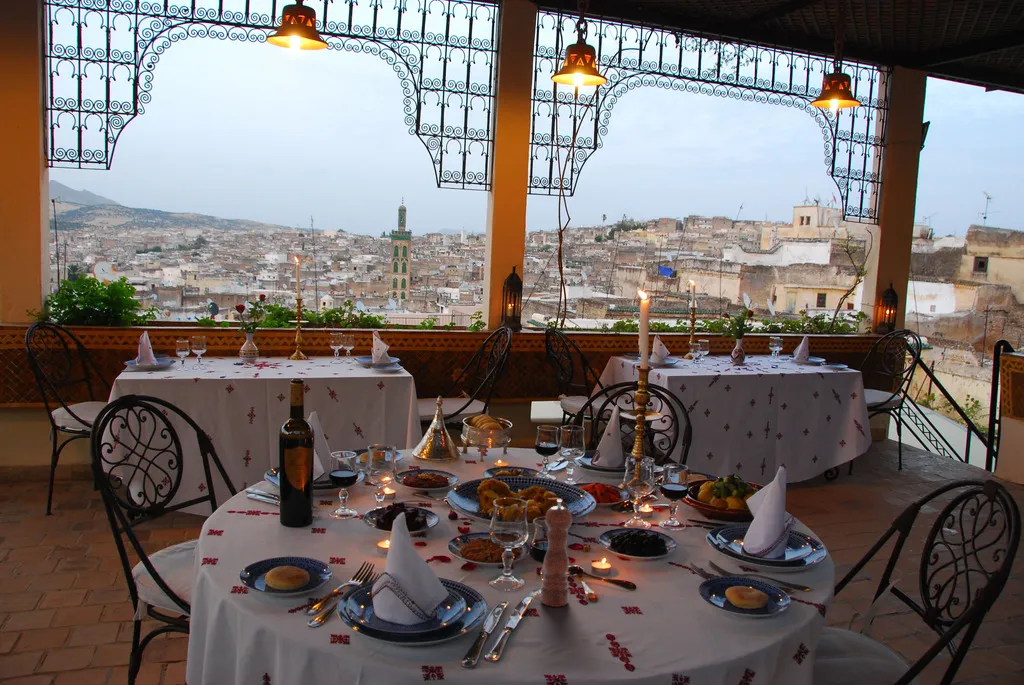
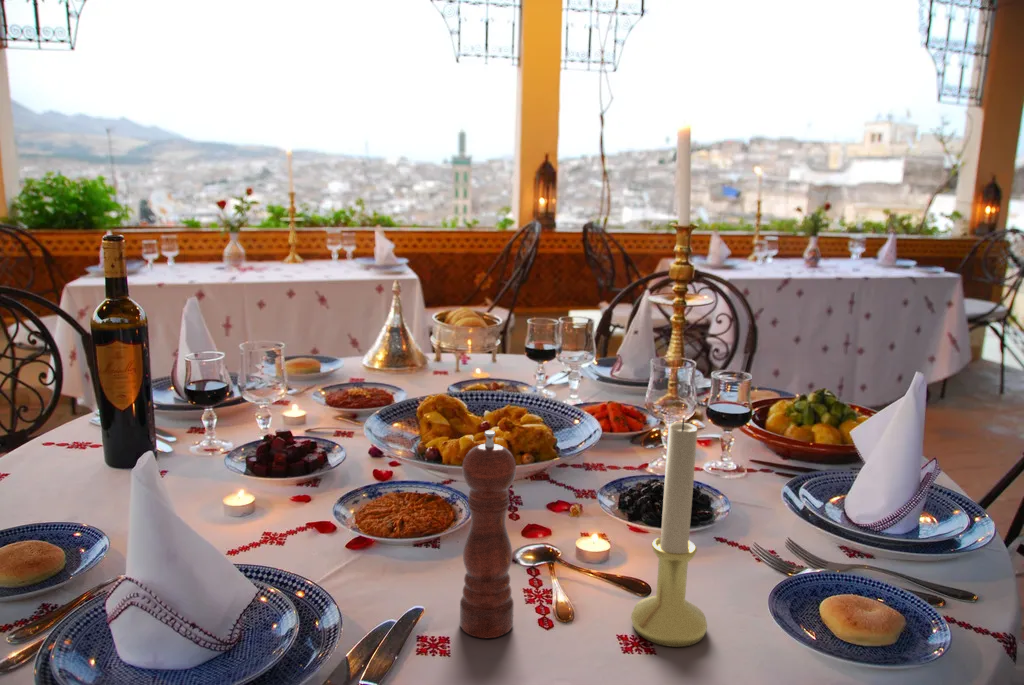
candle holder: none [628,492,667,609] -> present [631,418,707,647]

